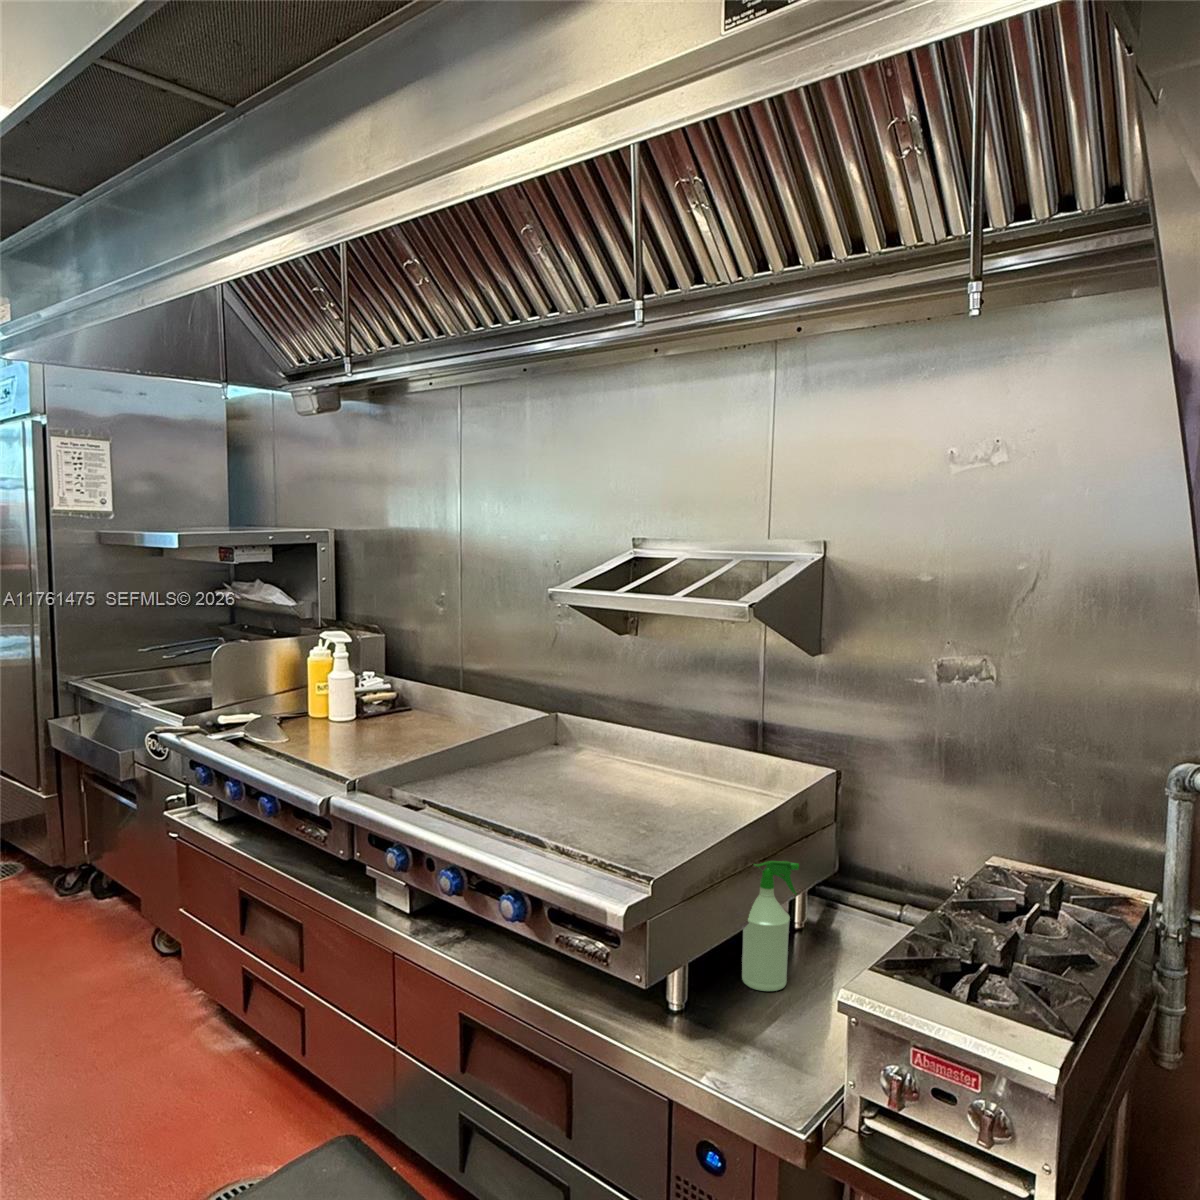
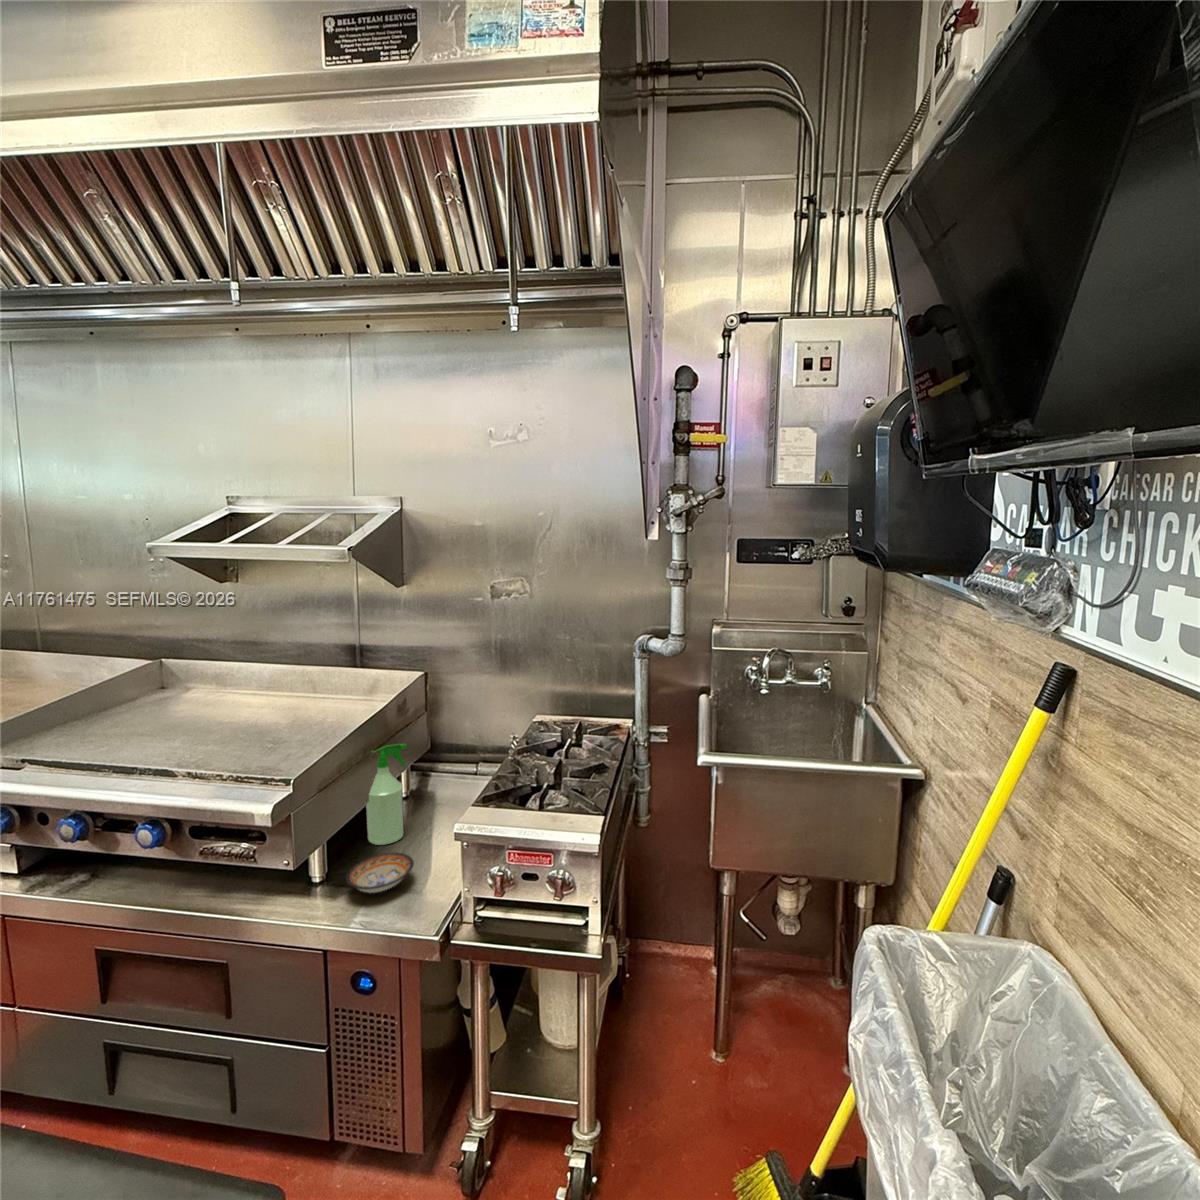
ceramic bowl: none [705,1000,791,1049] -> present [346,853,414,893]

